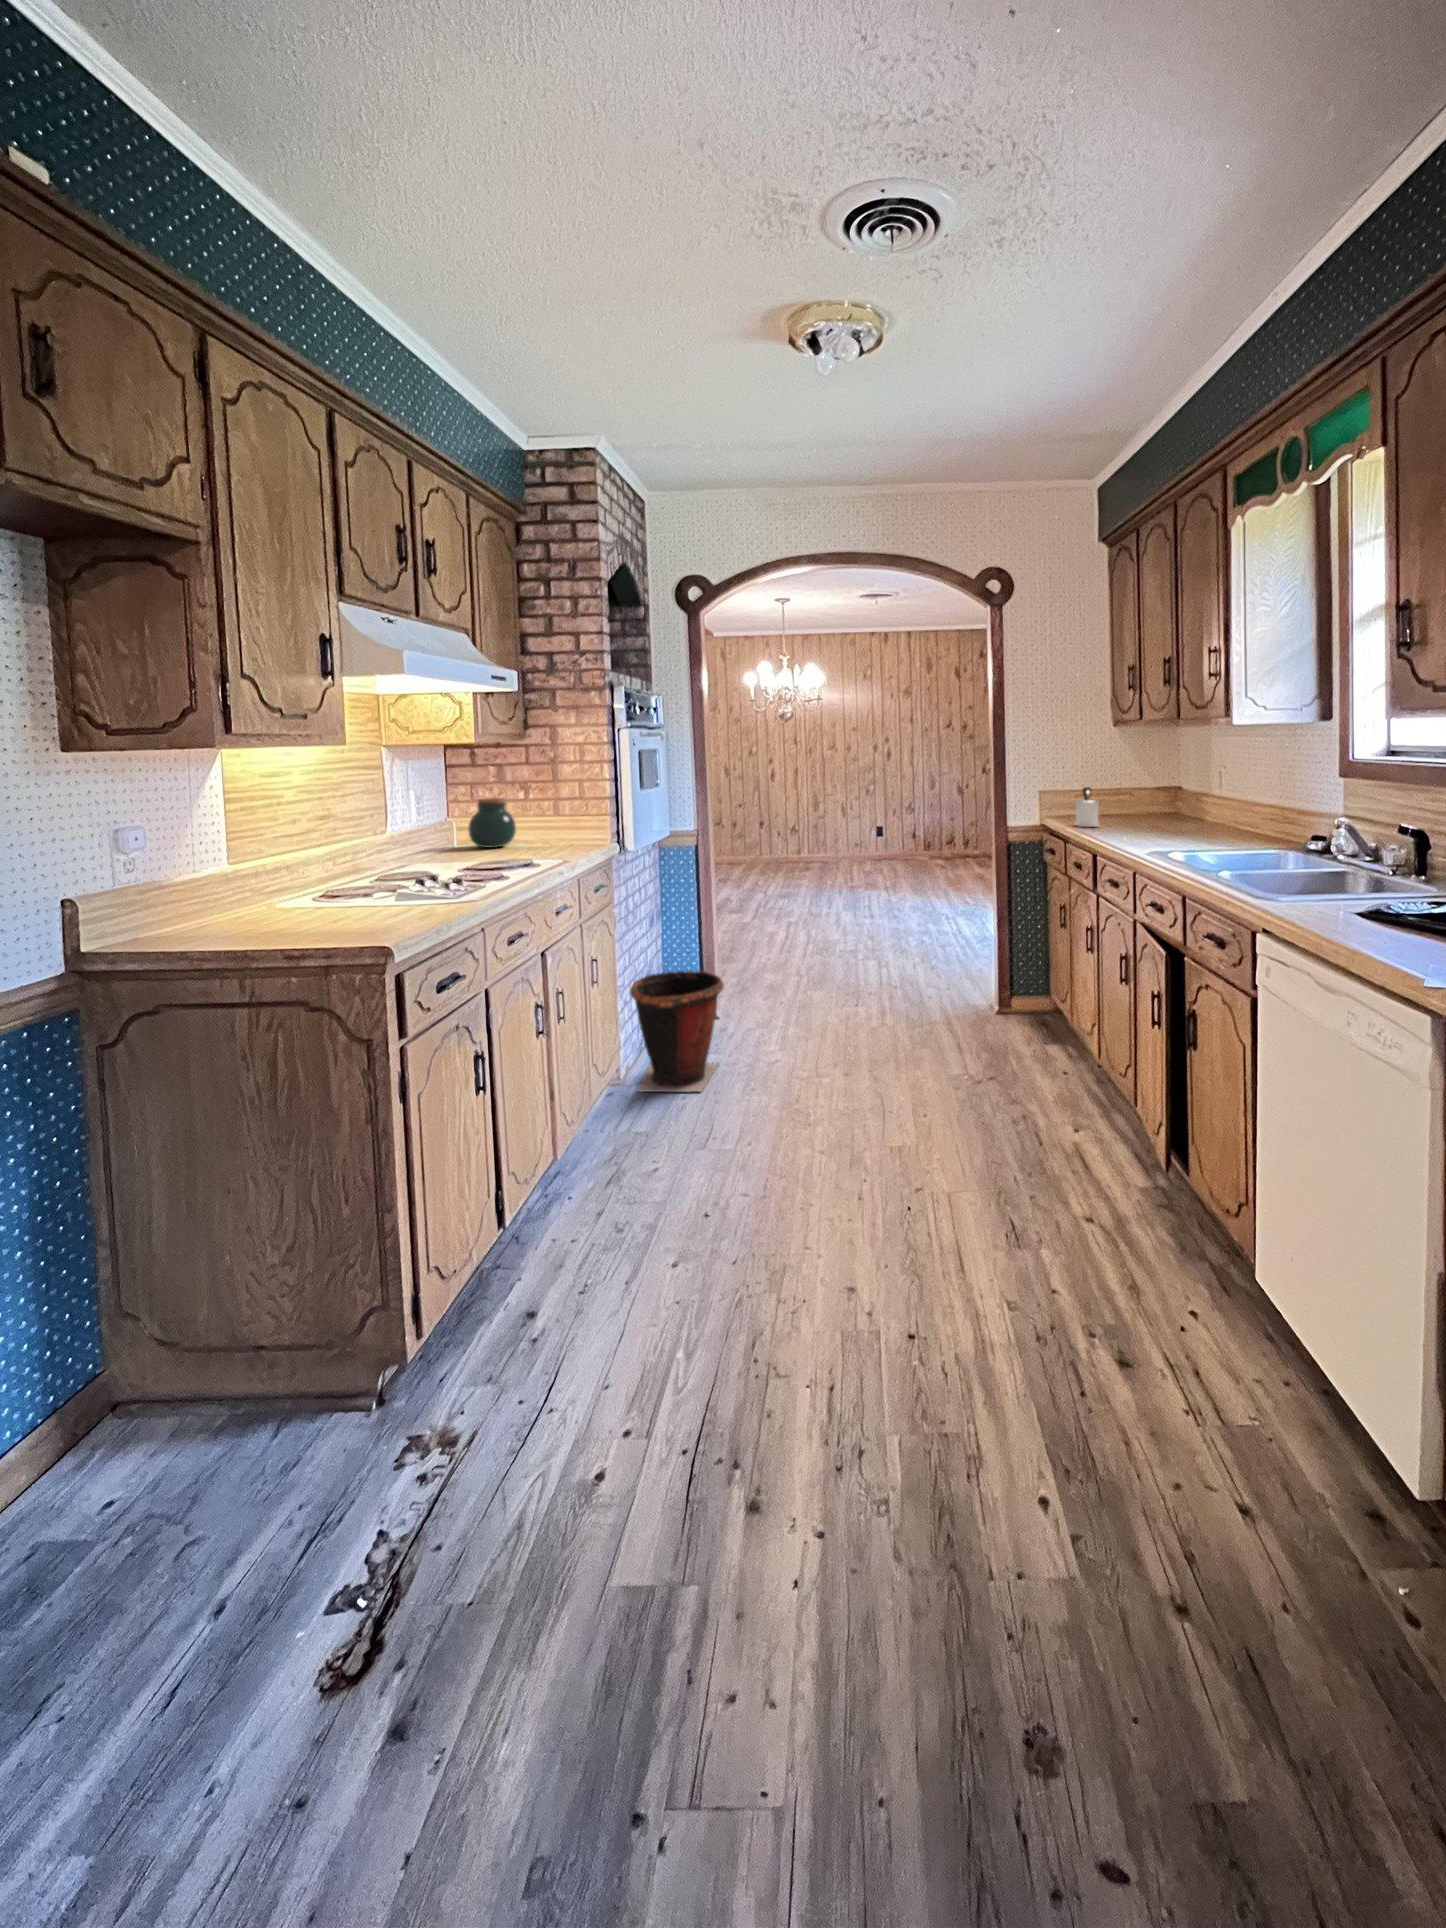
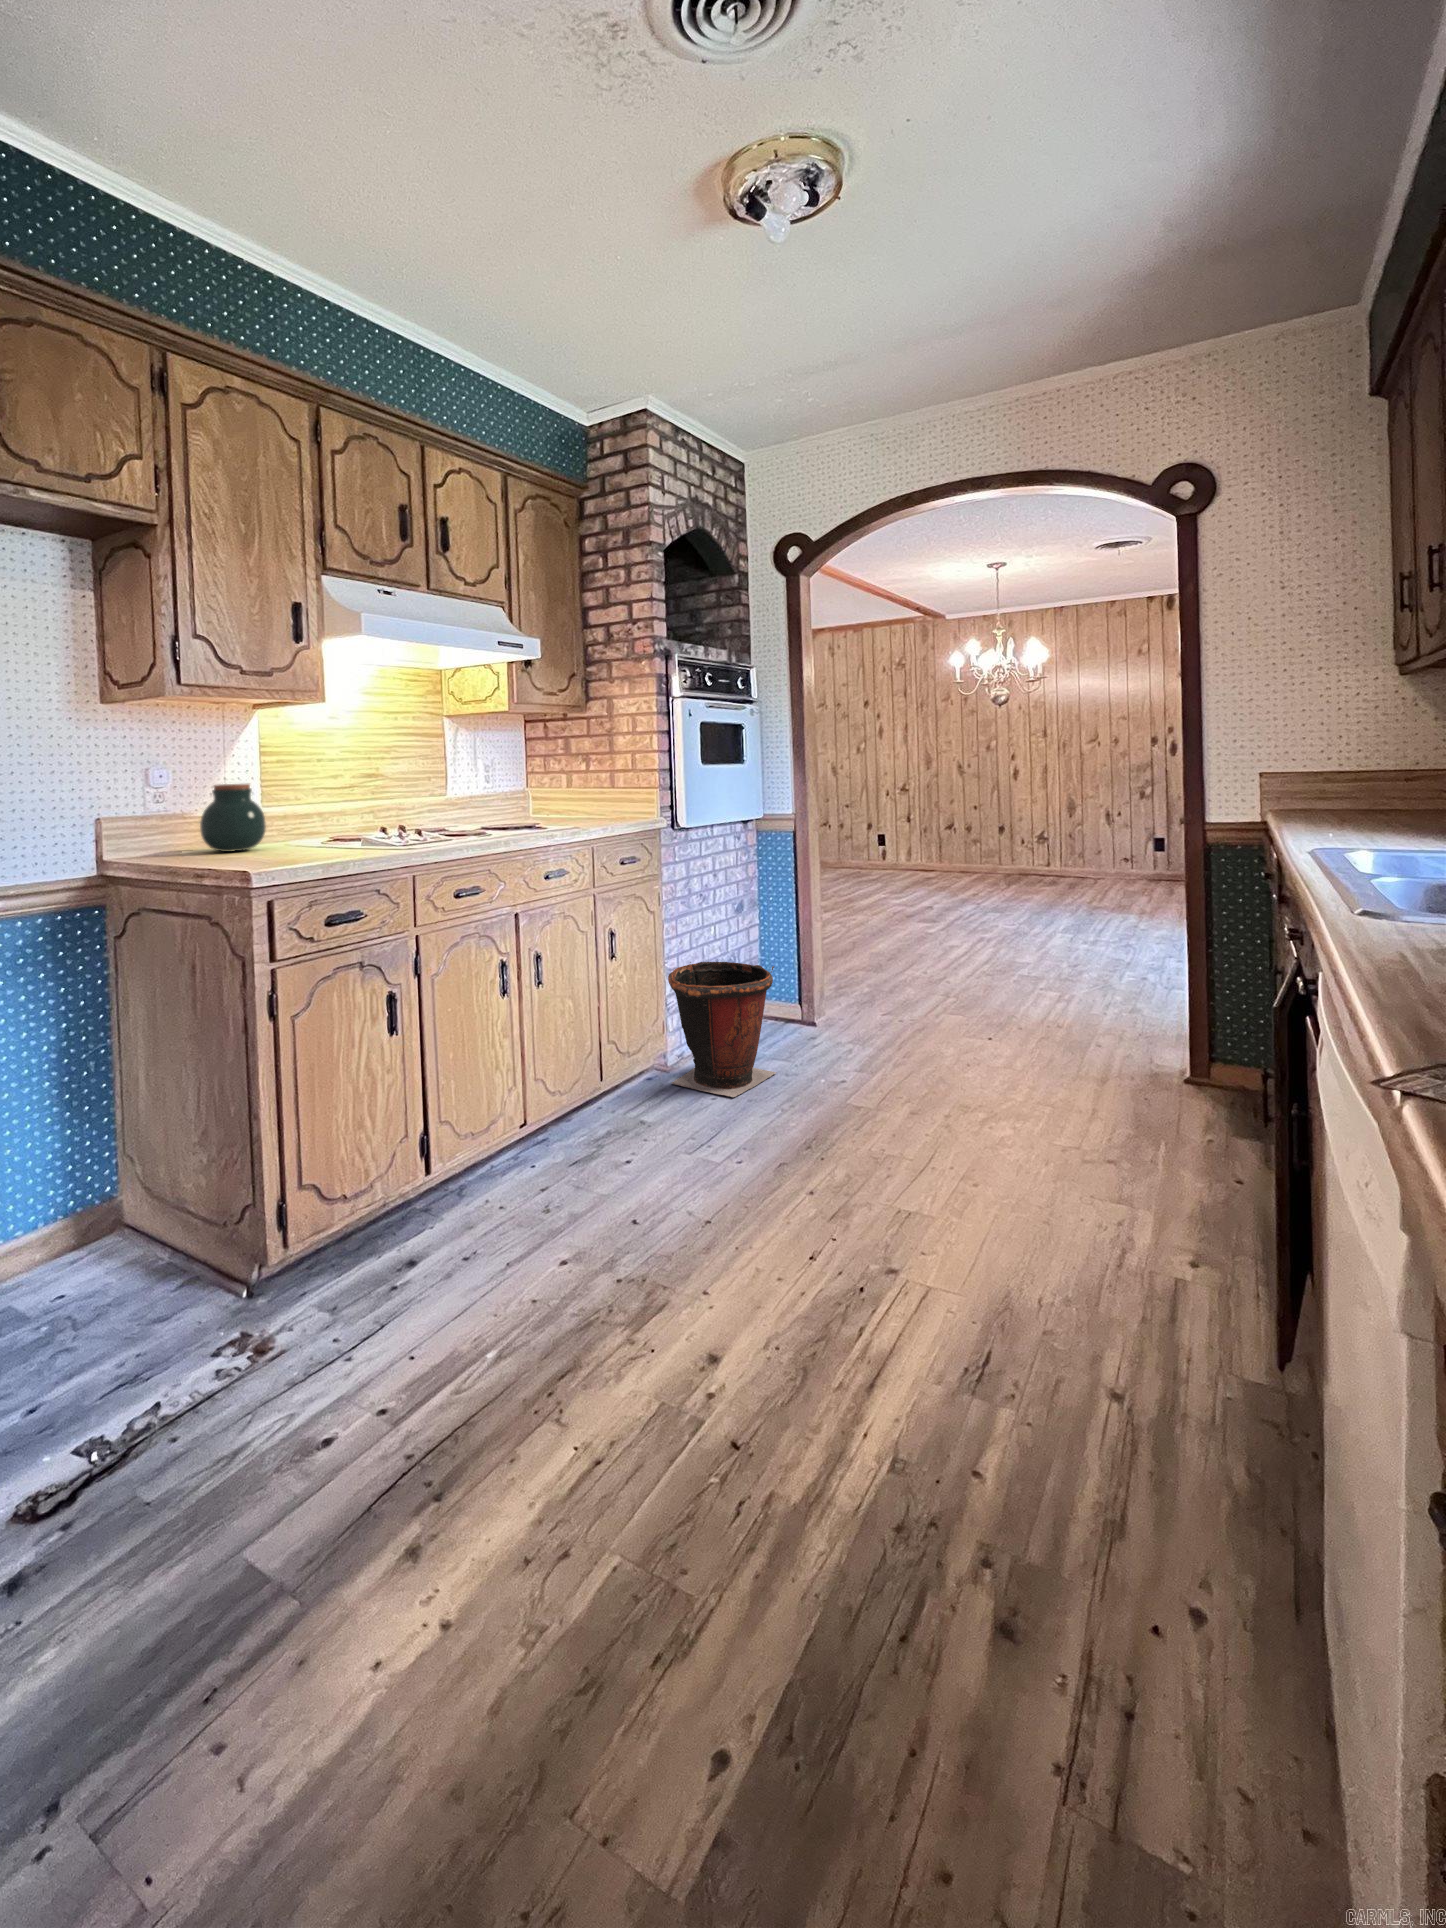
soap dispenser: present [1075,787,1099,827] -> none [1341,762,1389,823]
jar: present [468,798,516,848] -> present [200,784,266,852]

